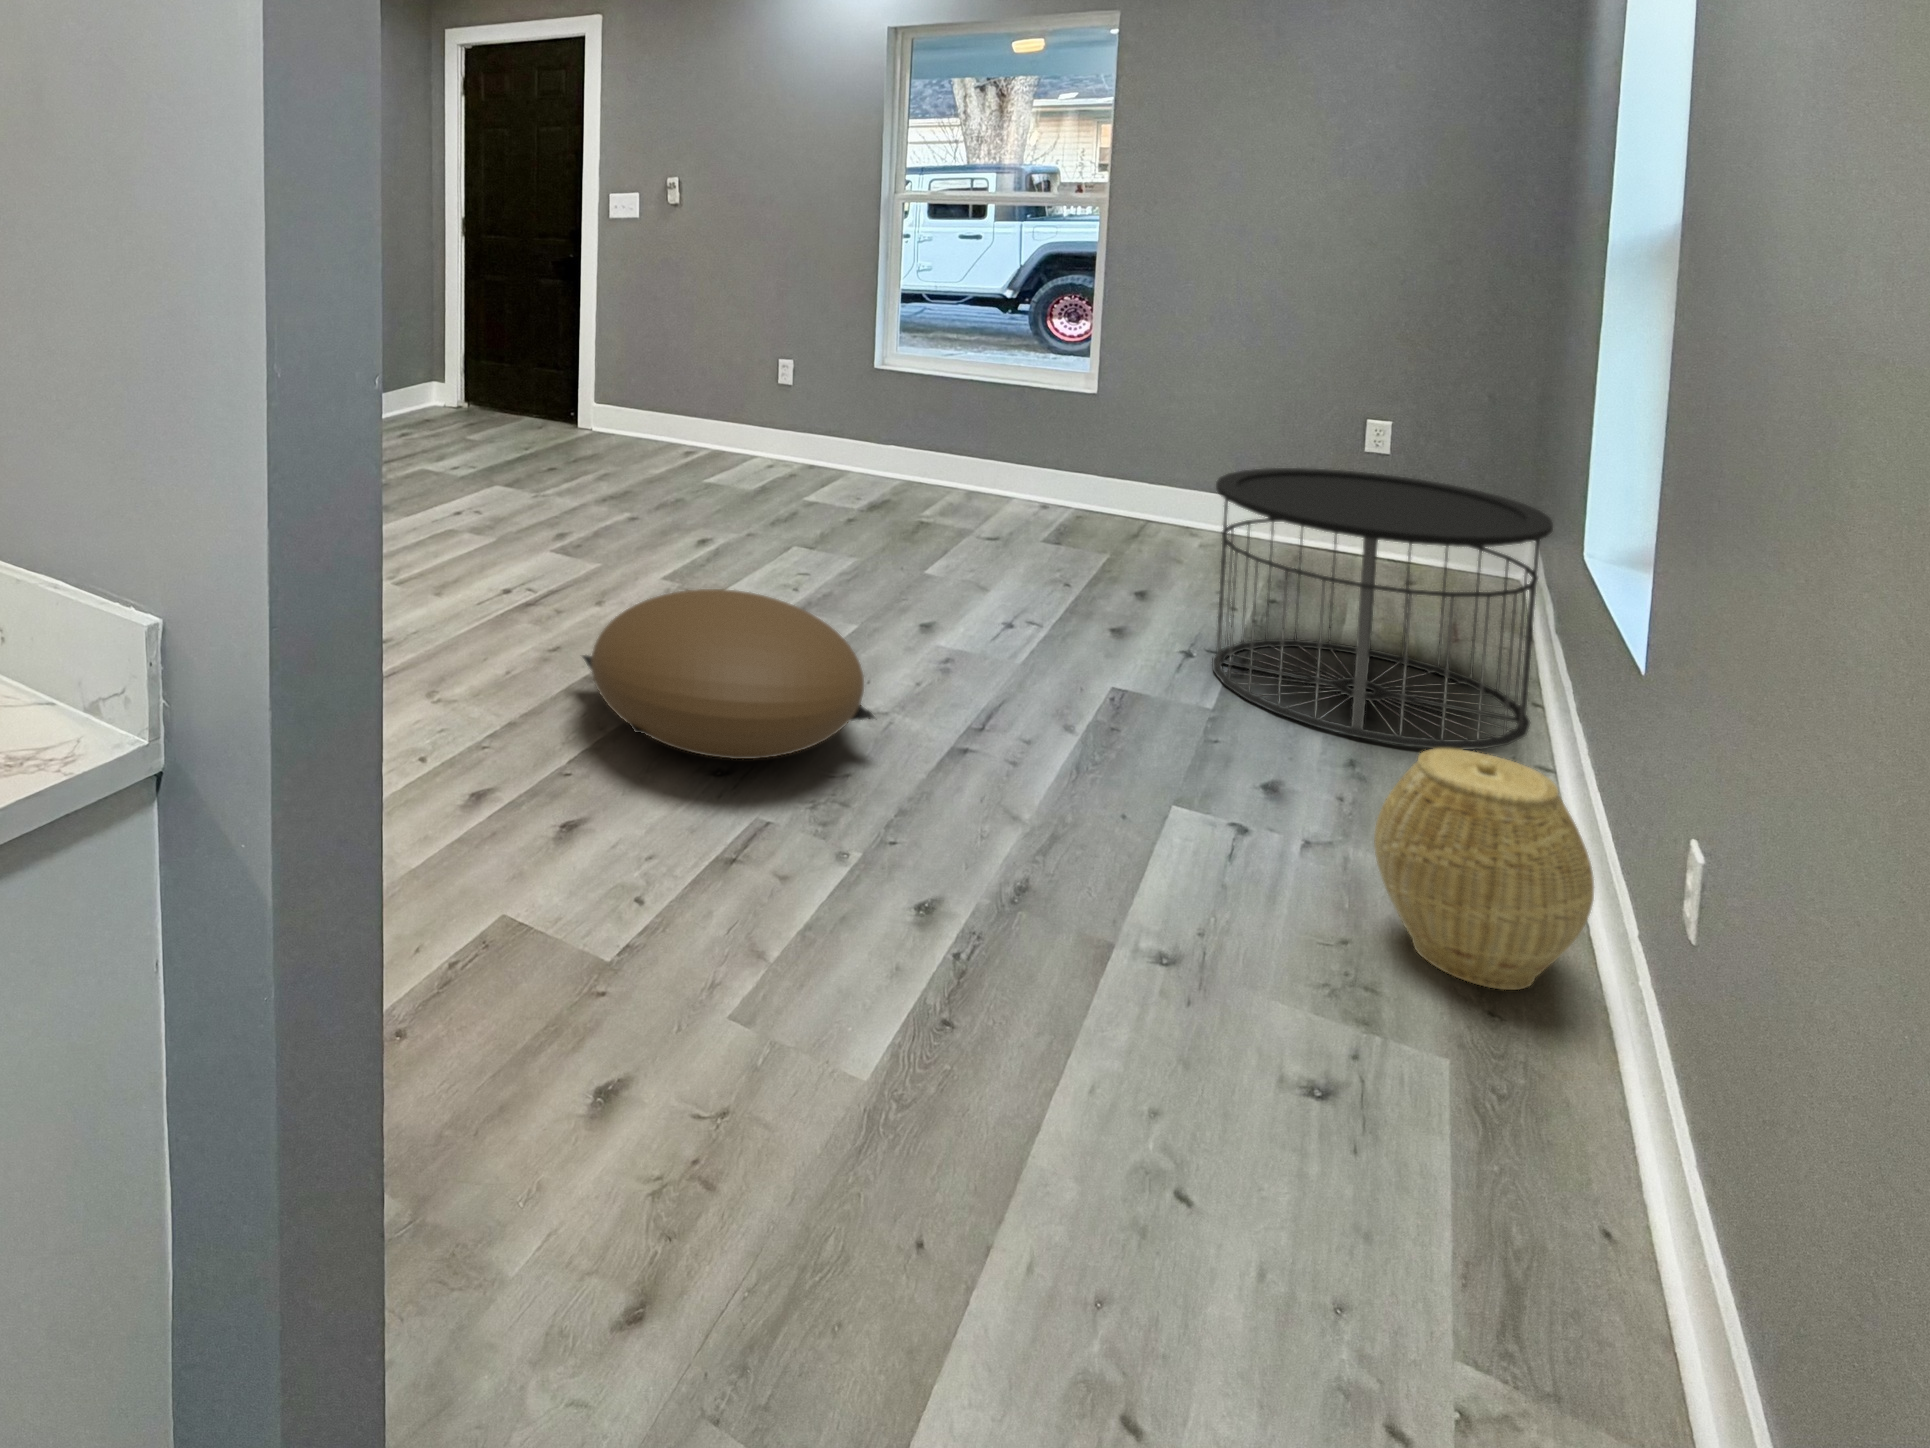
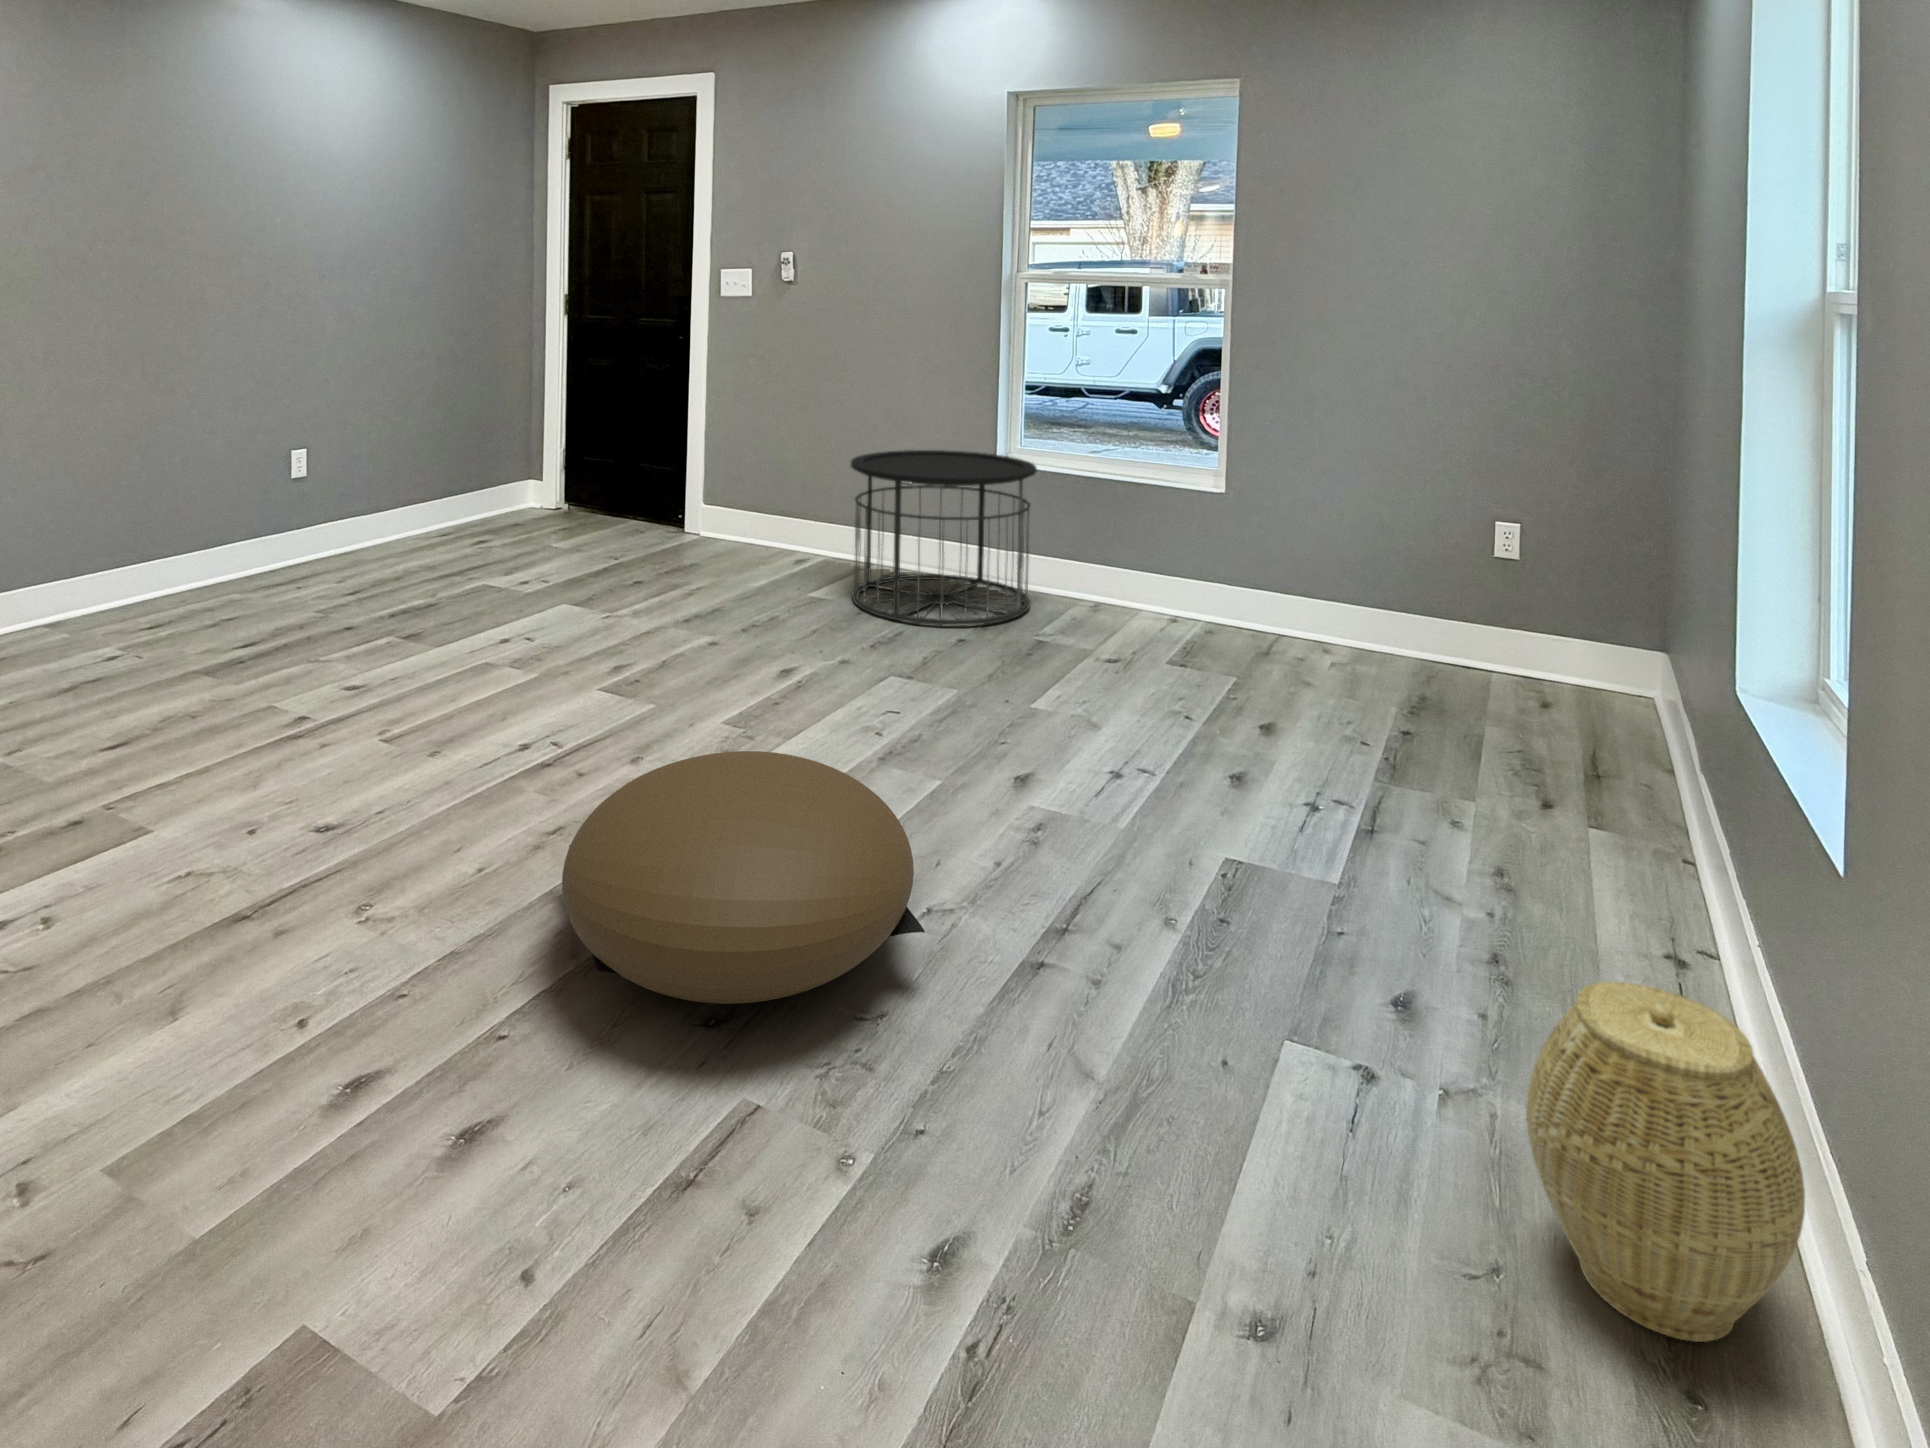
side table: present [1212,468,1553,750] -> present [851,450,1037,626]

